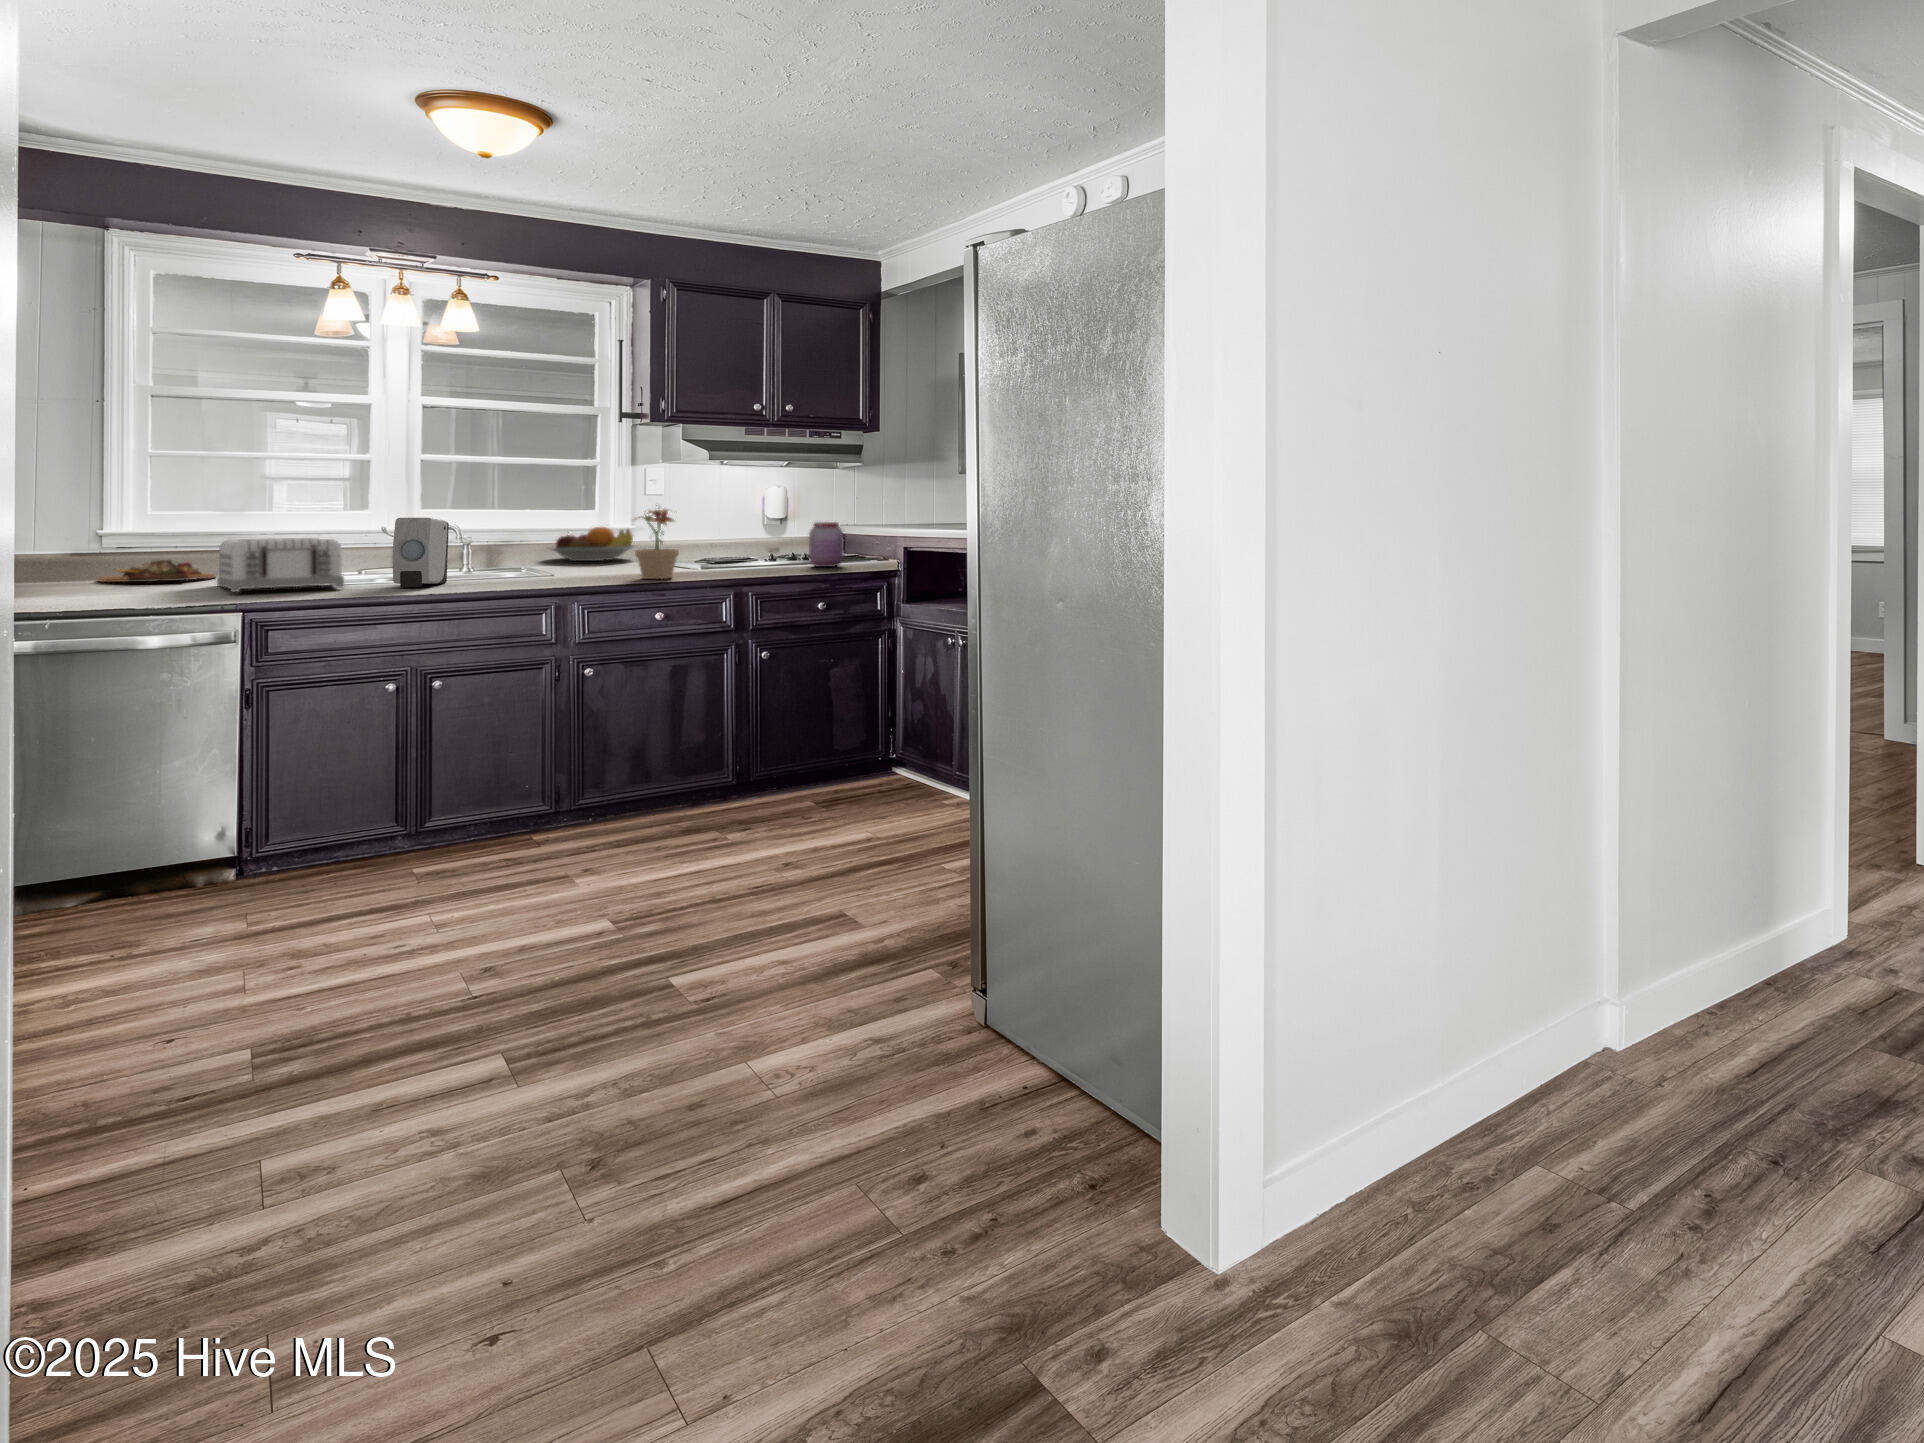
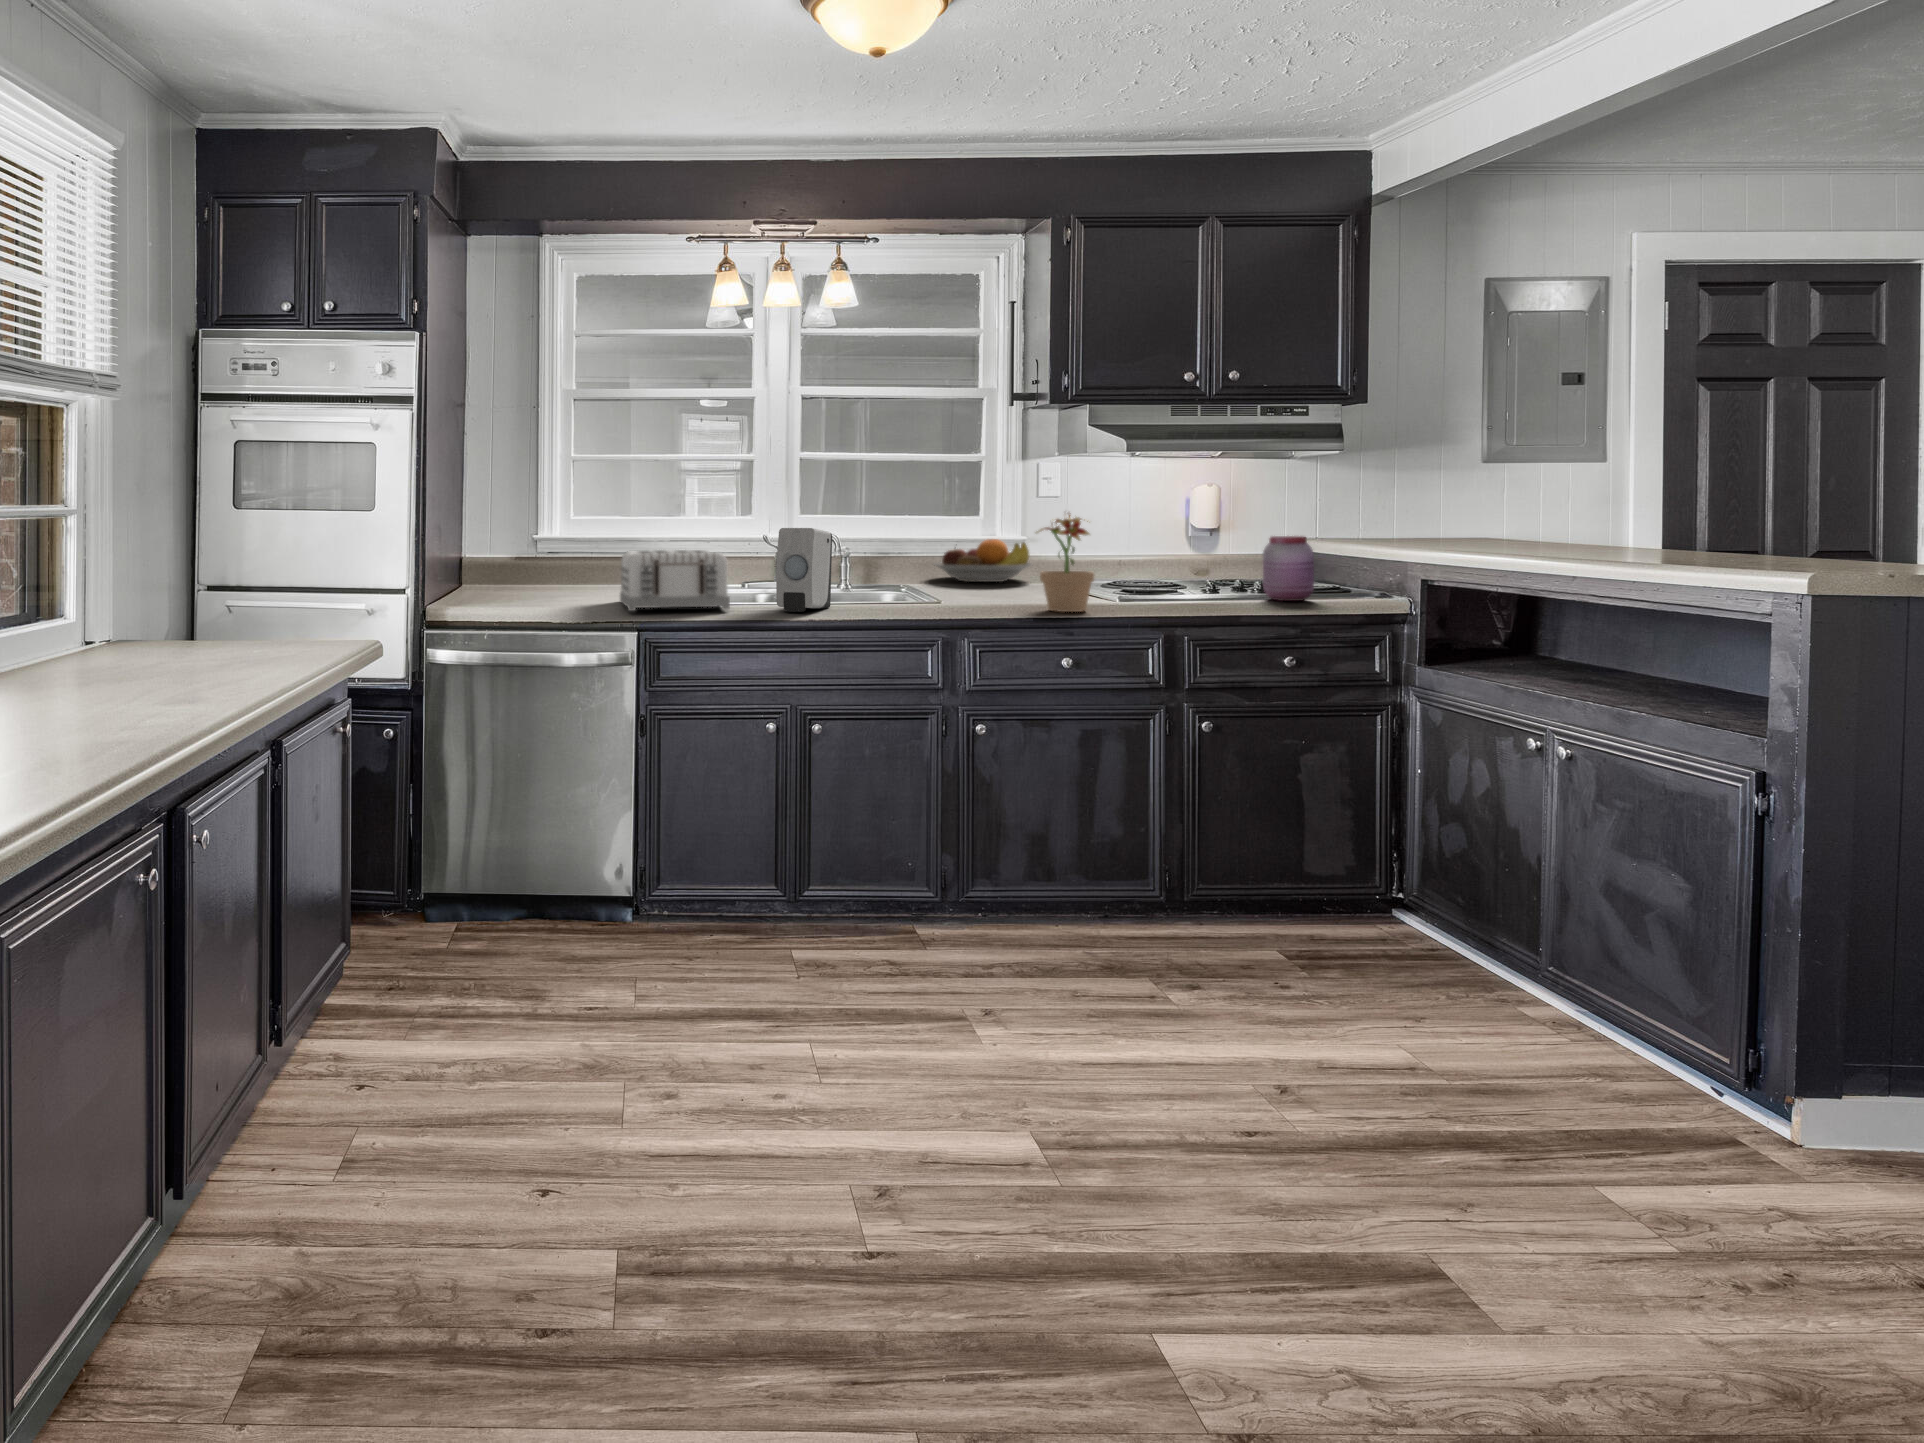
cutting board: present [99,560,215,582] -> none [528,571,622,595]

